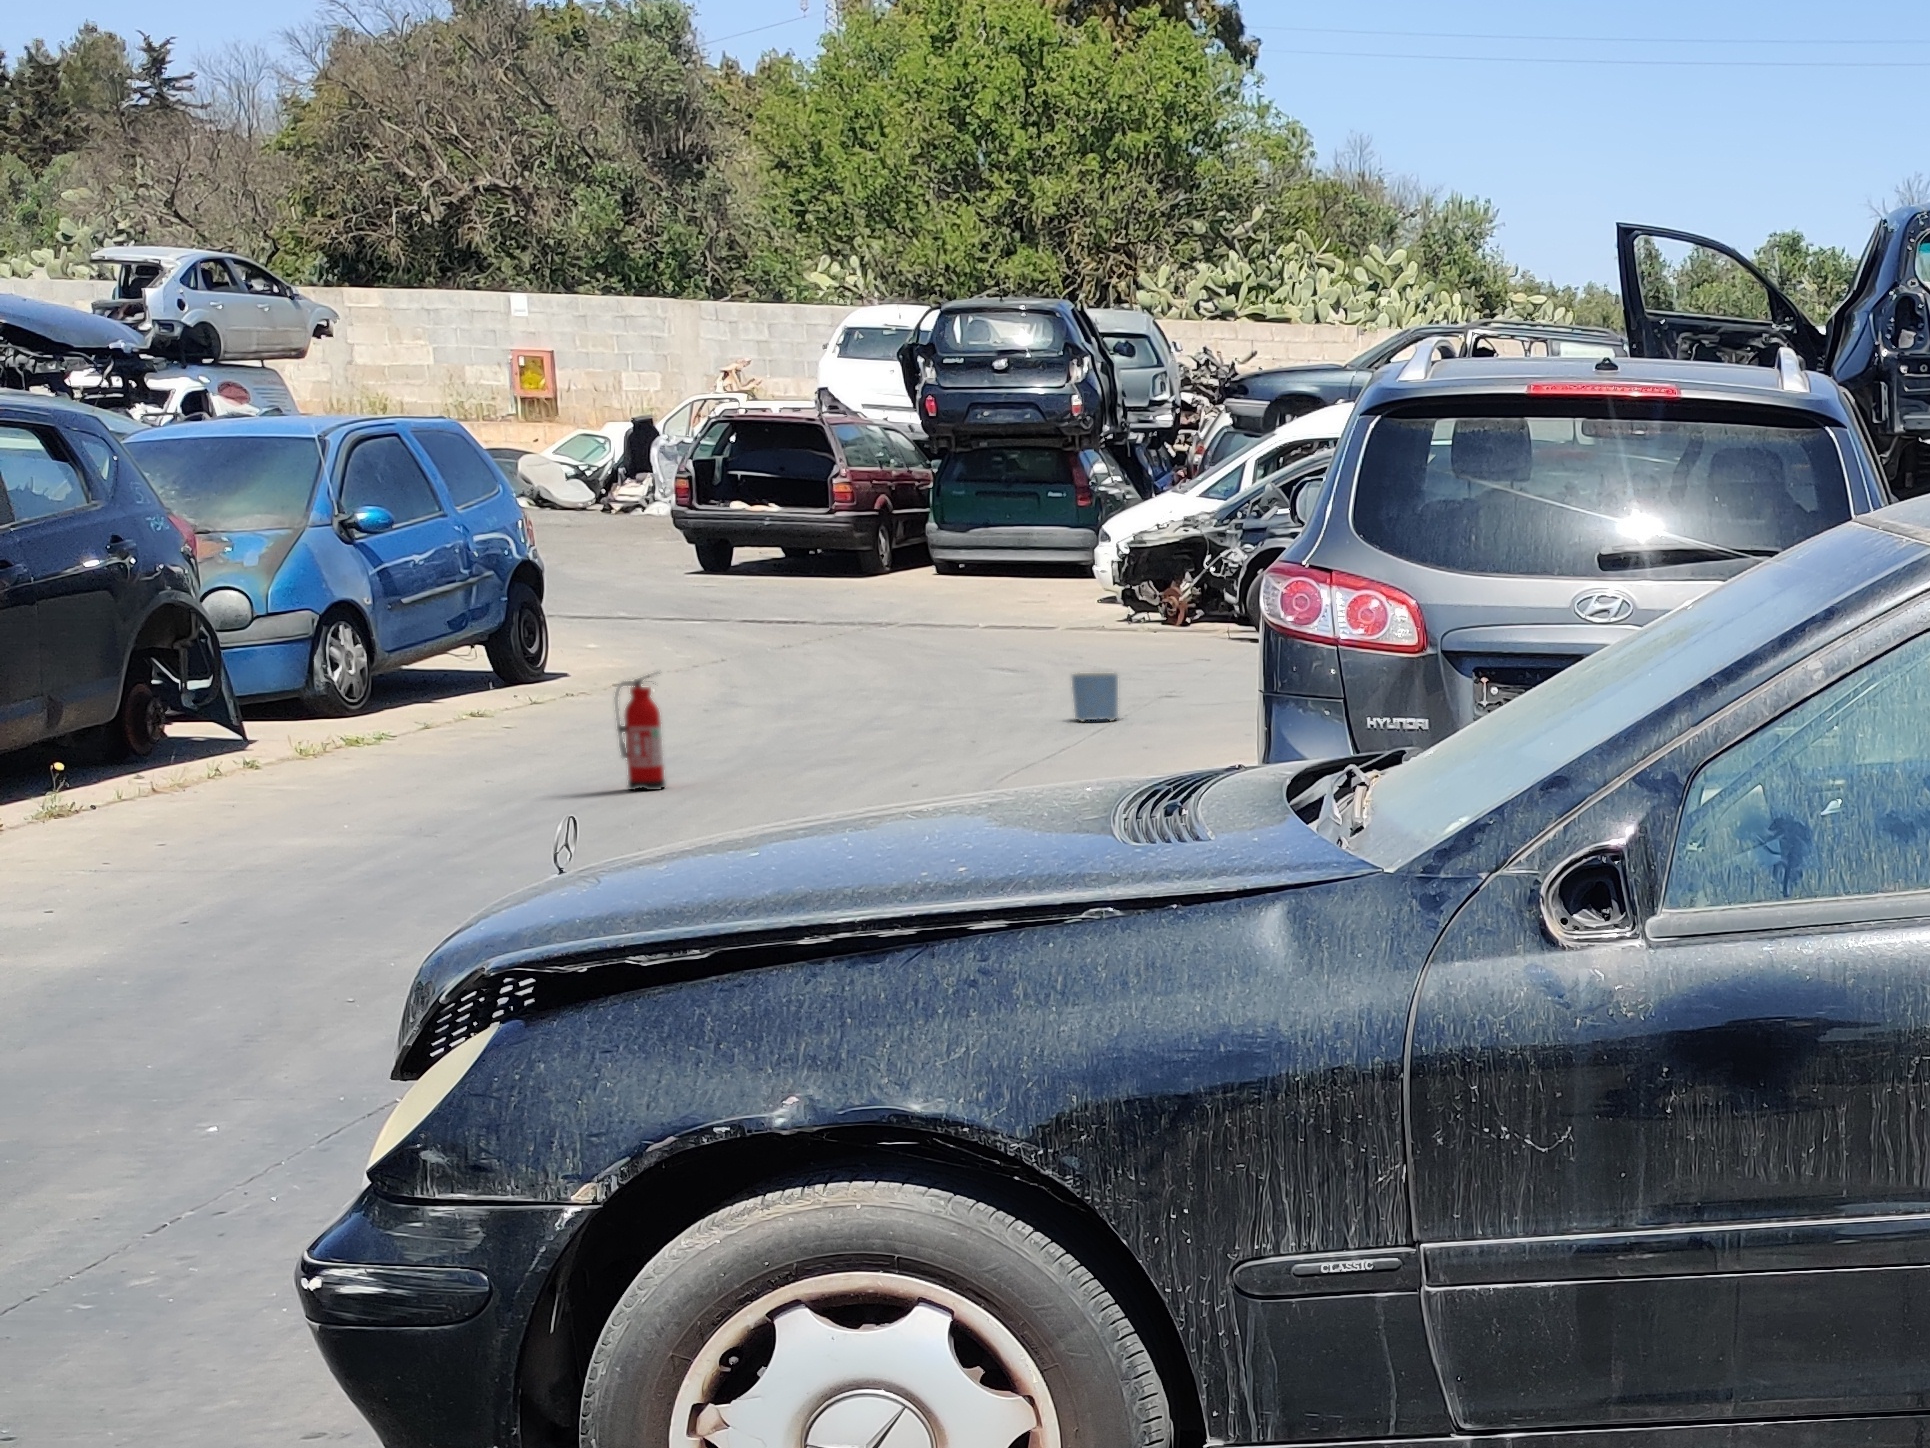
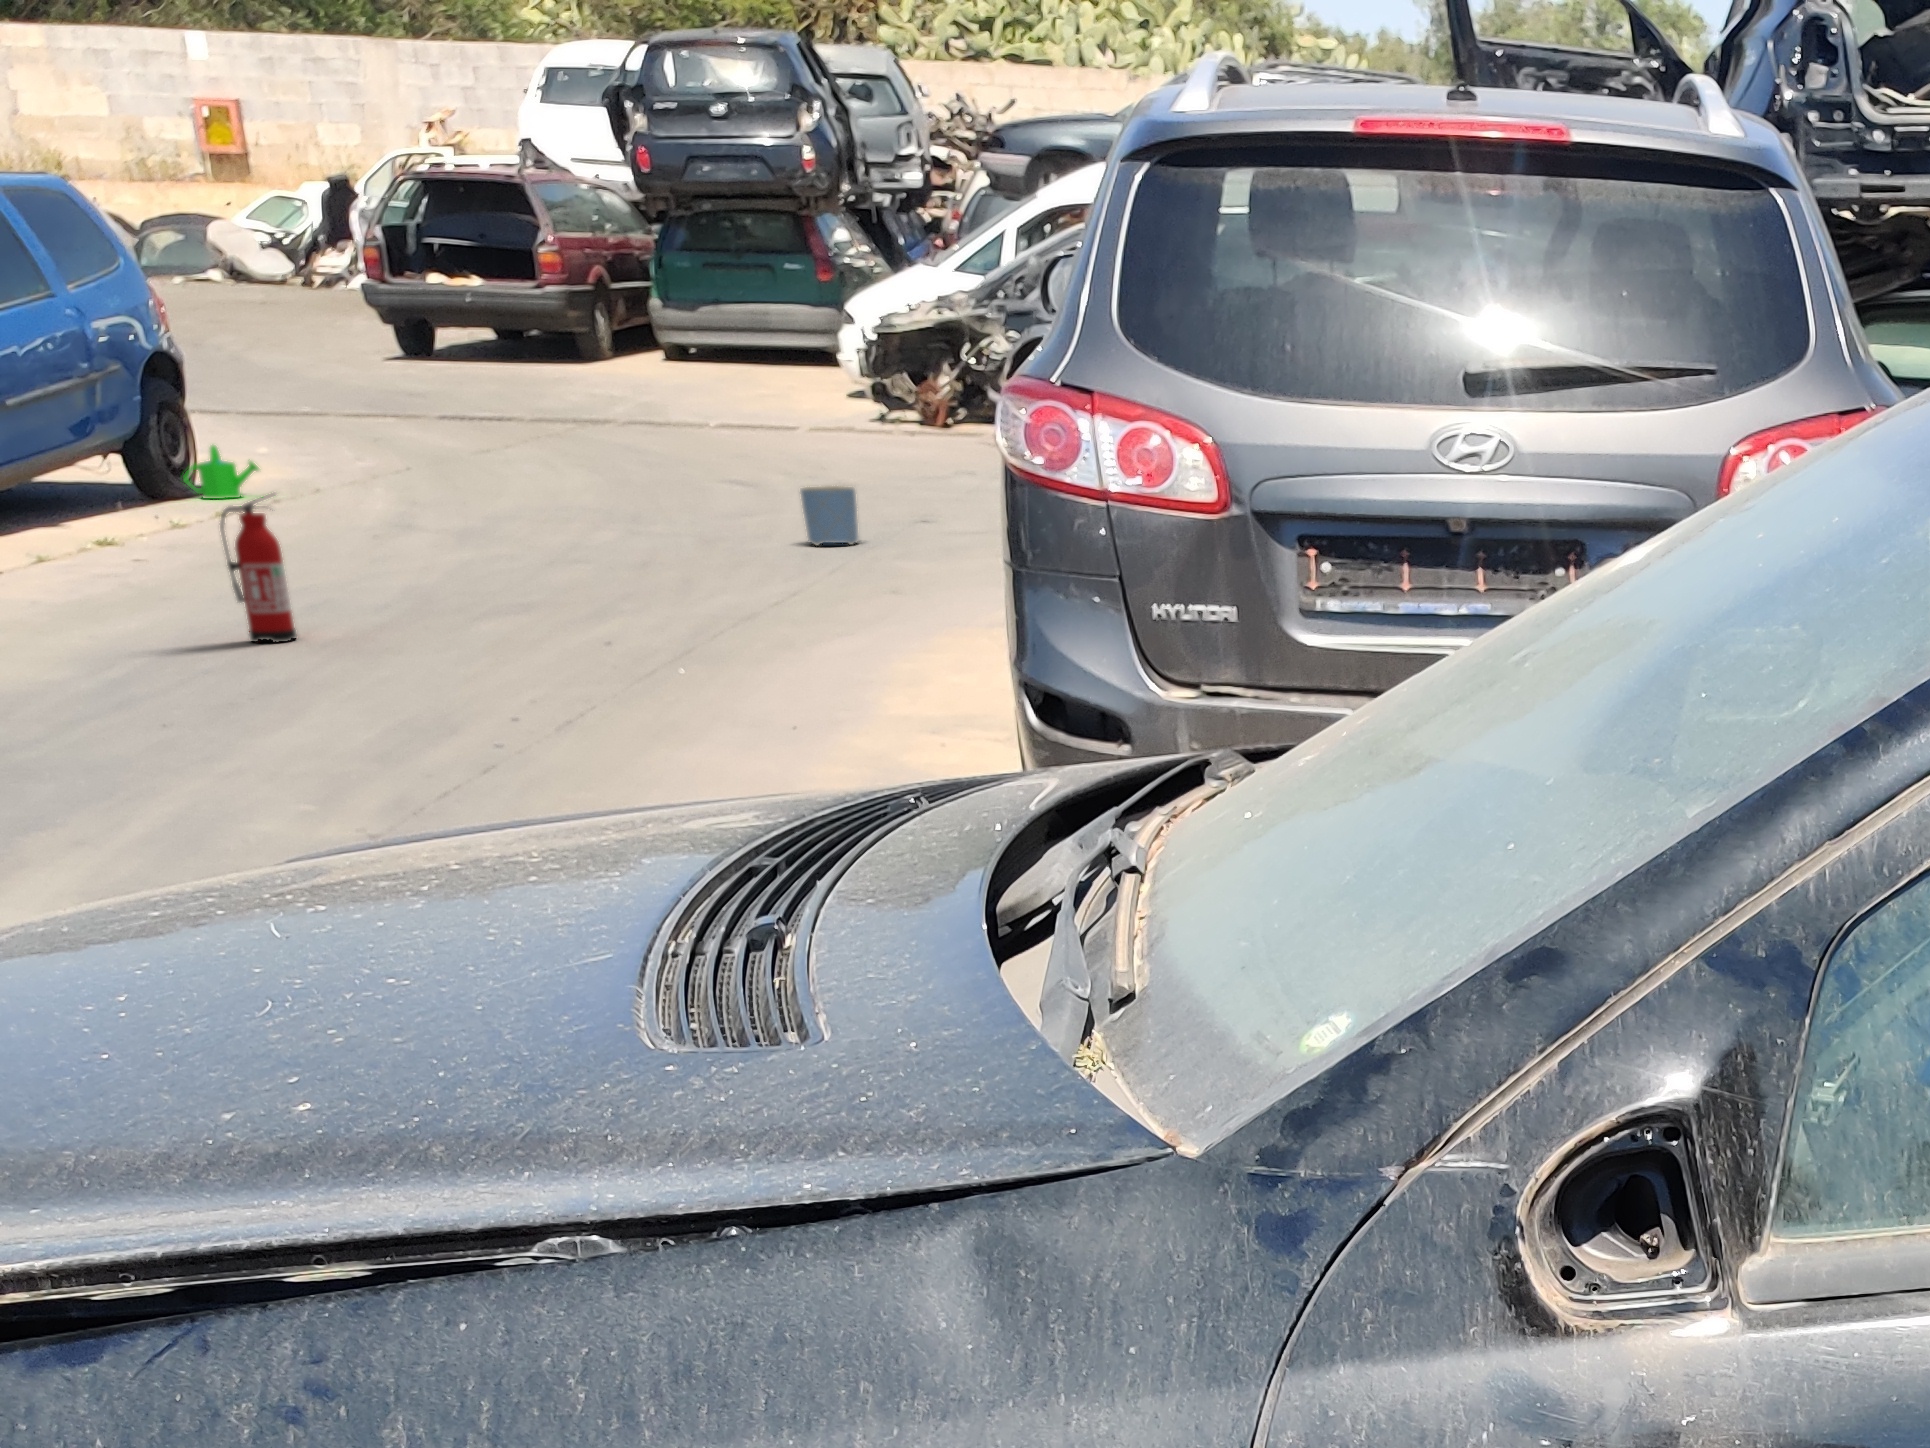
watering can: none [541,643,607,688] -> present [183,445,259,499]

